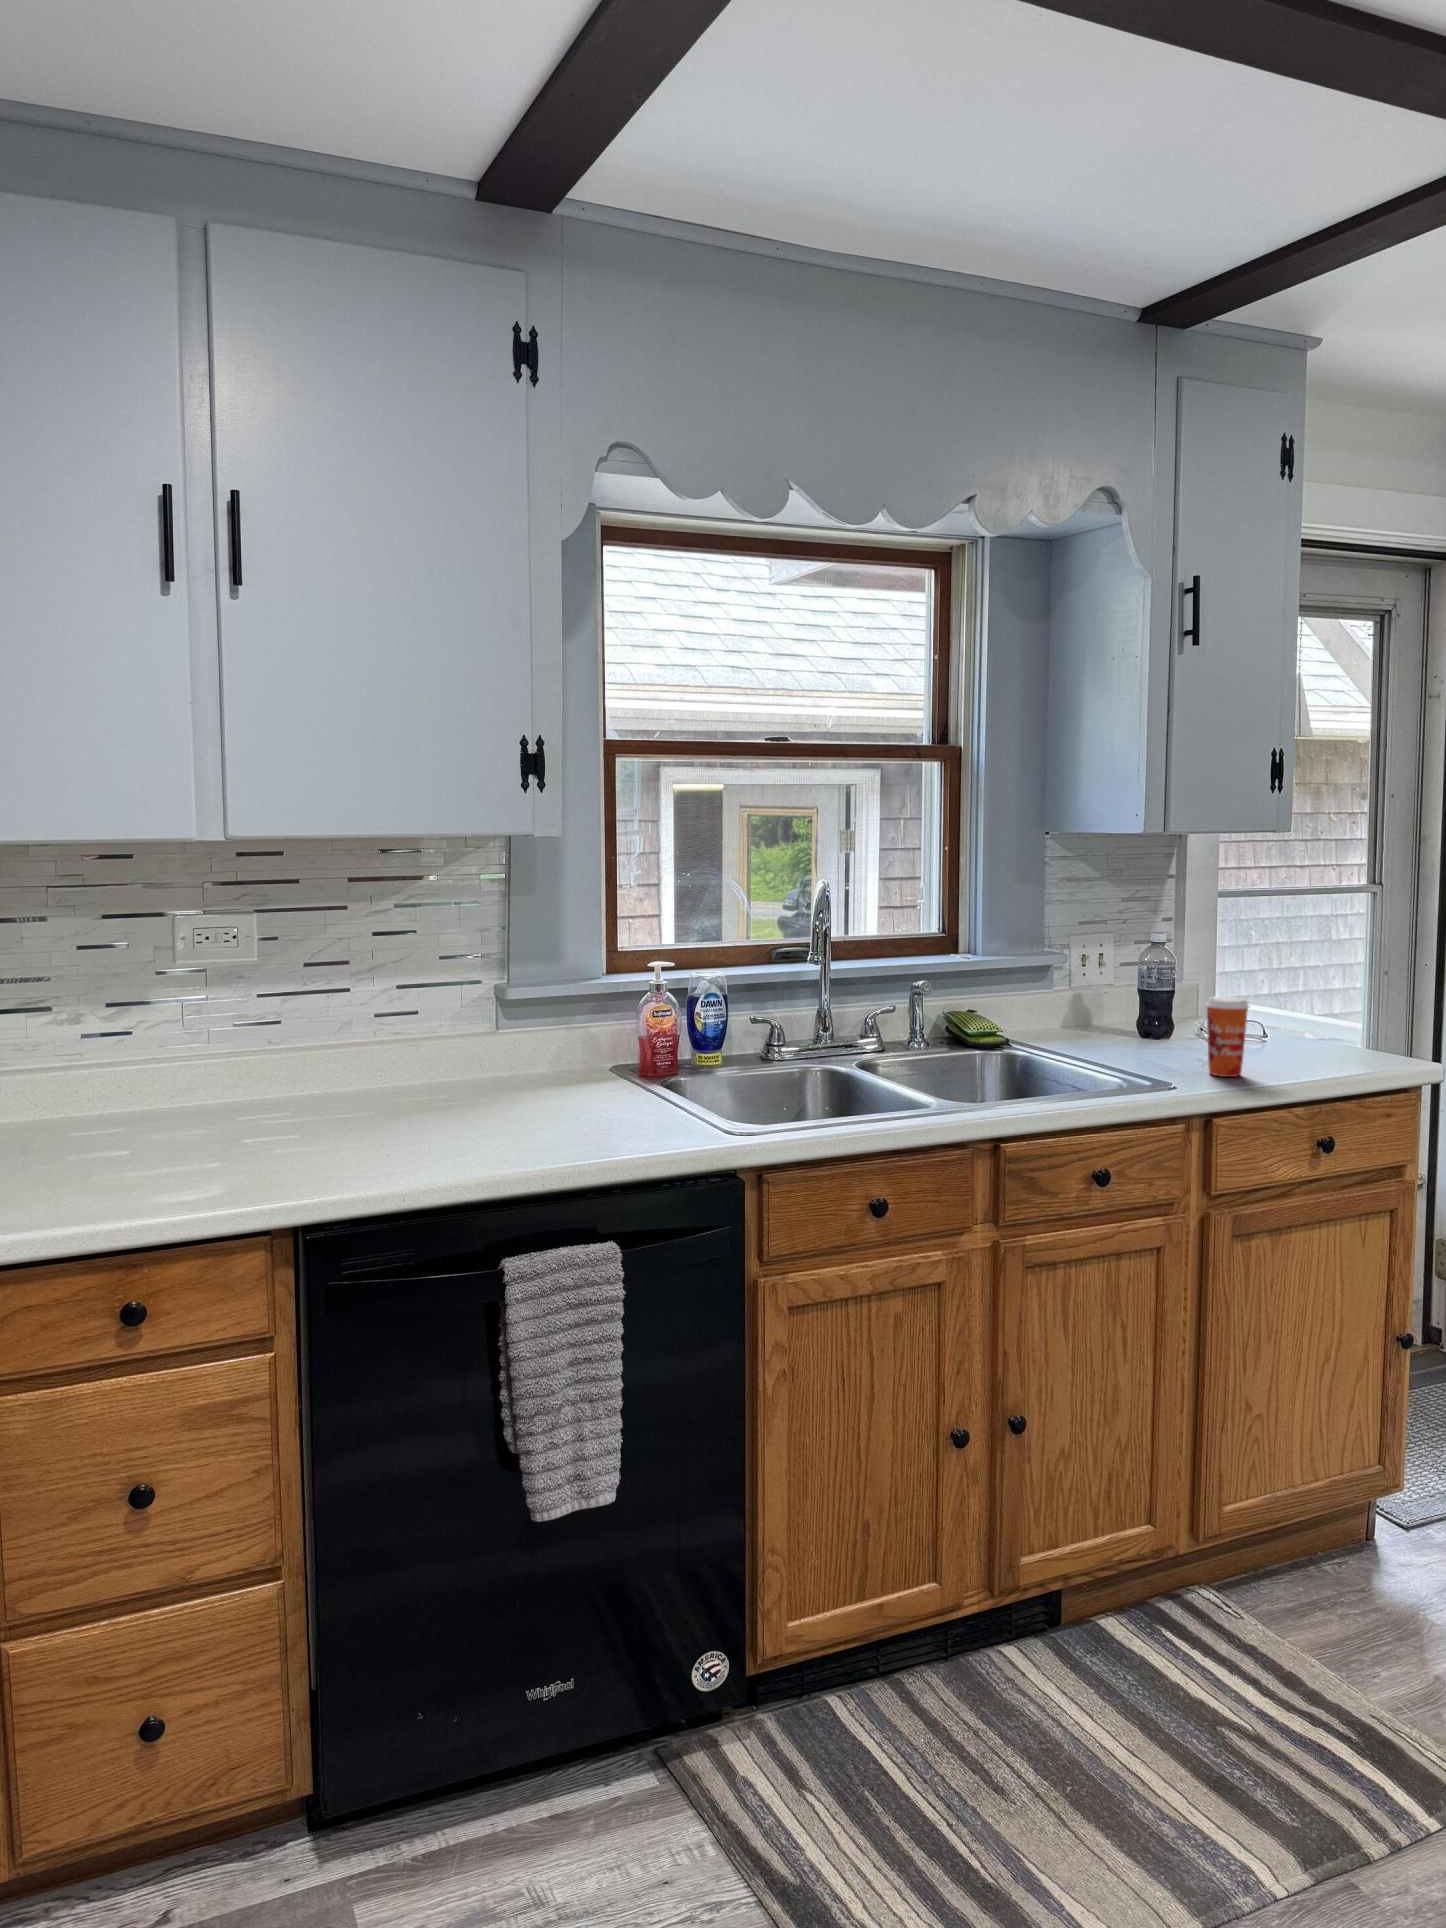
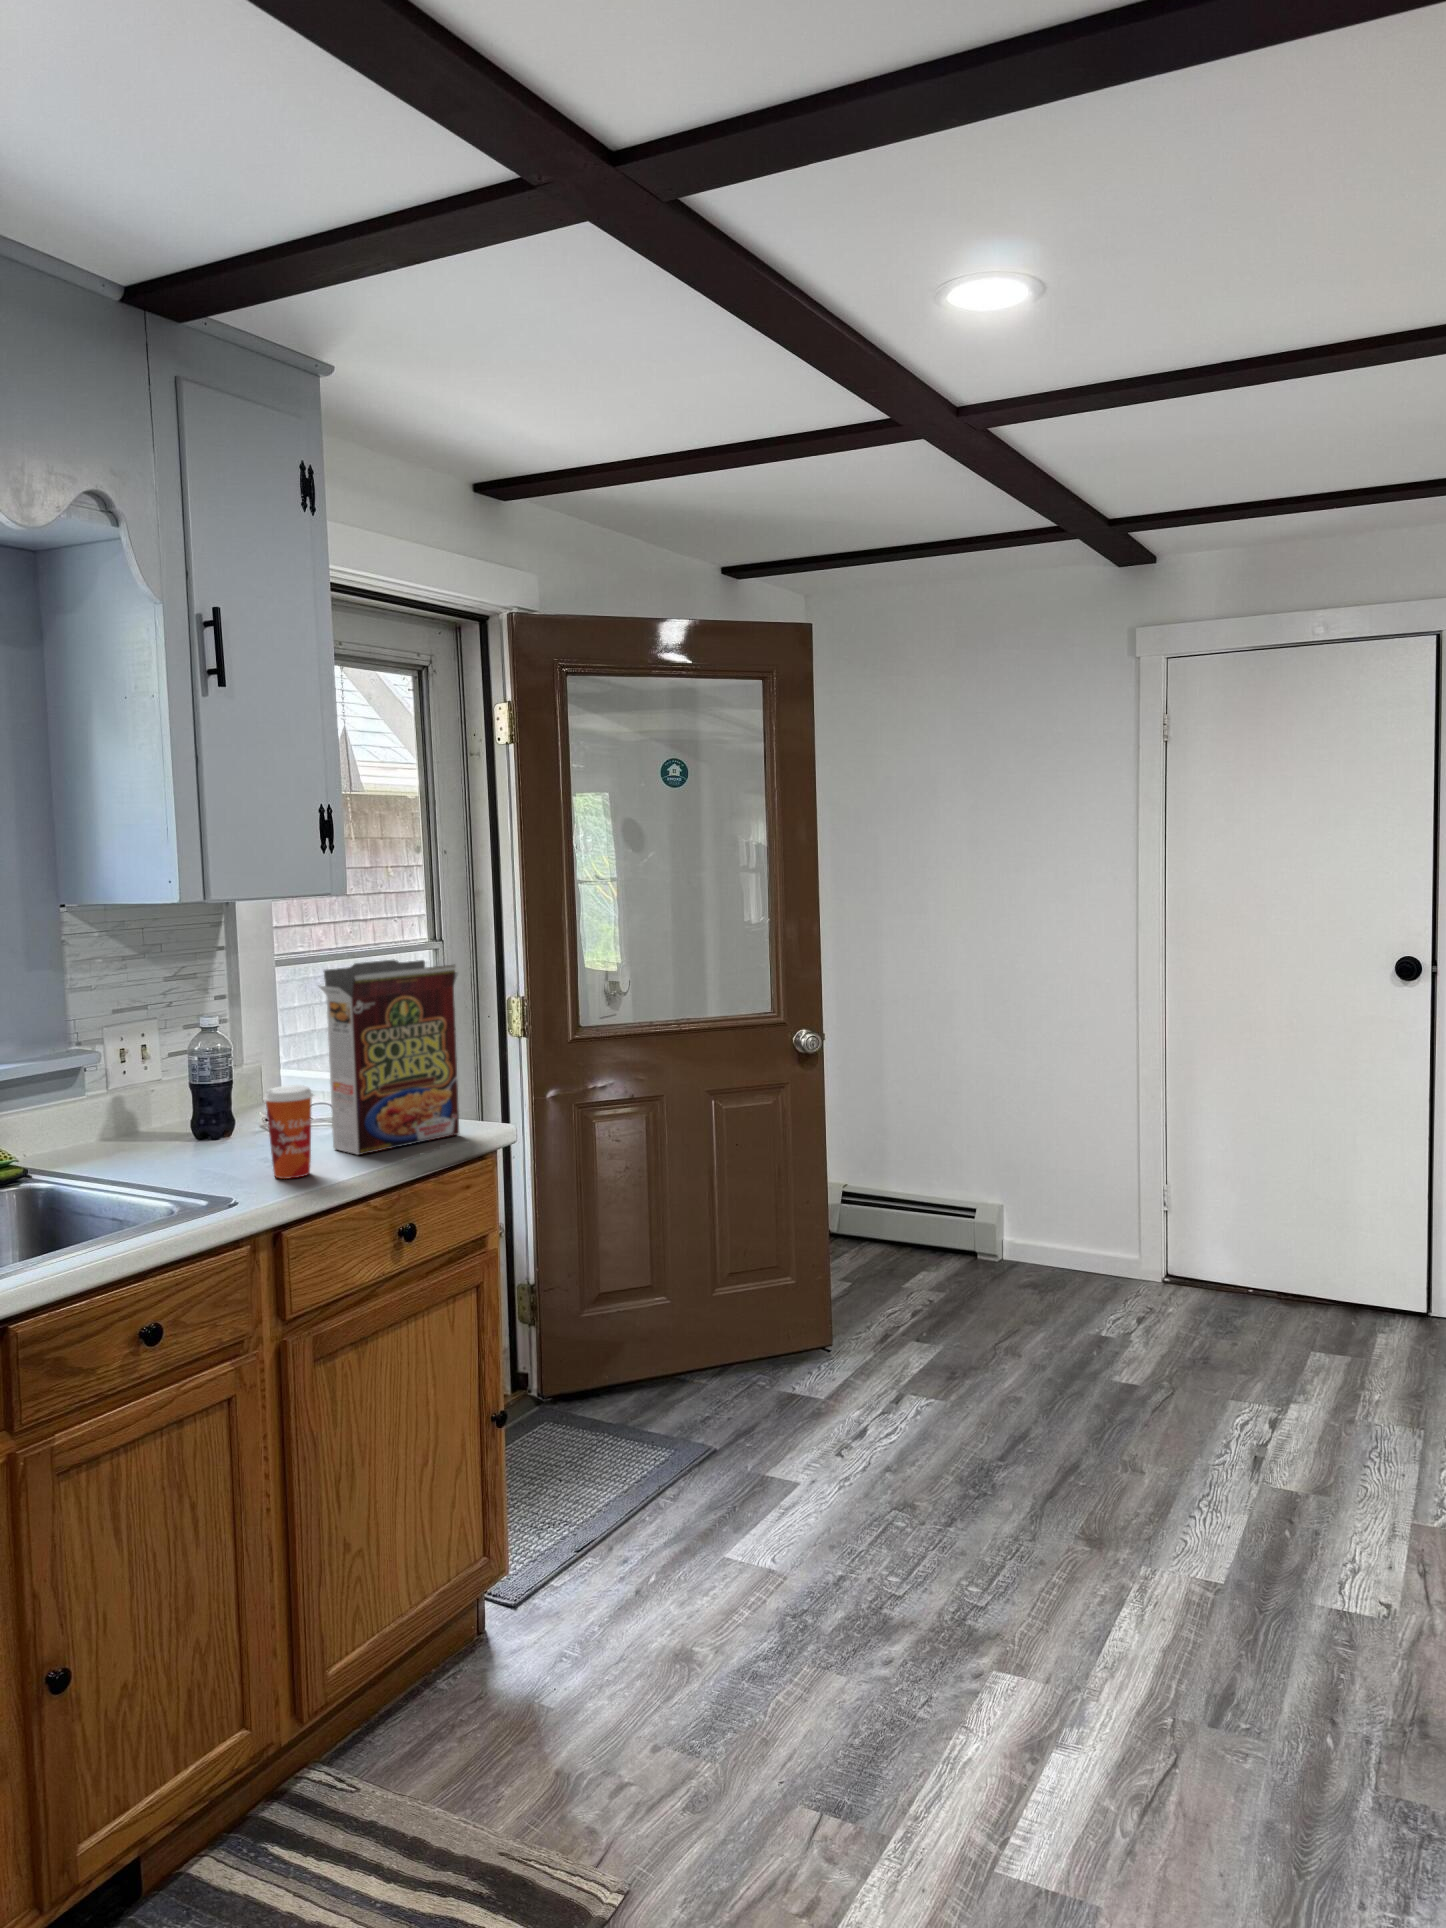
cereal box: none [1260,894,1399,1068] -> present [320,959,459,1155]

